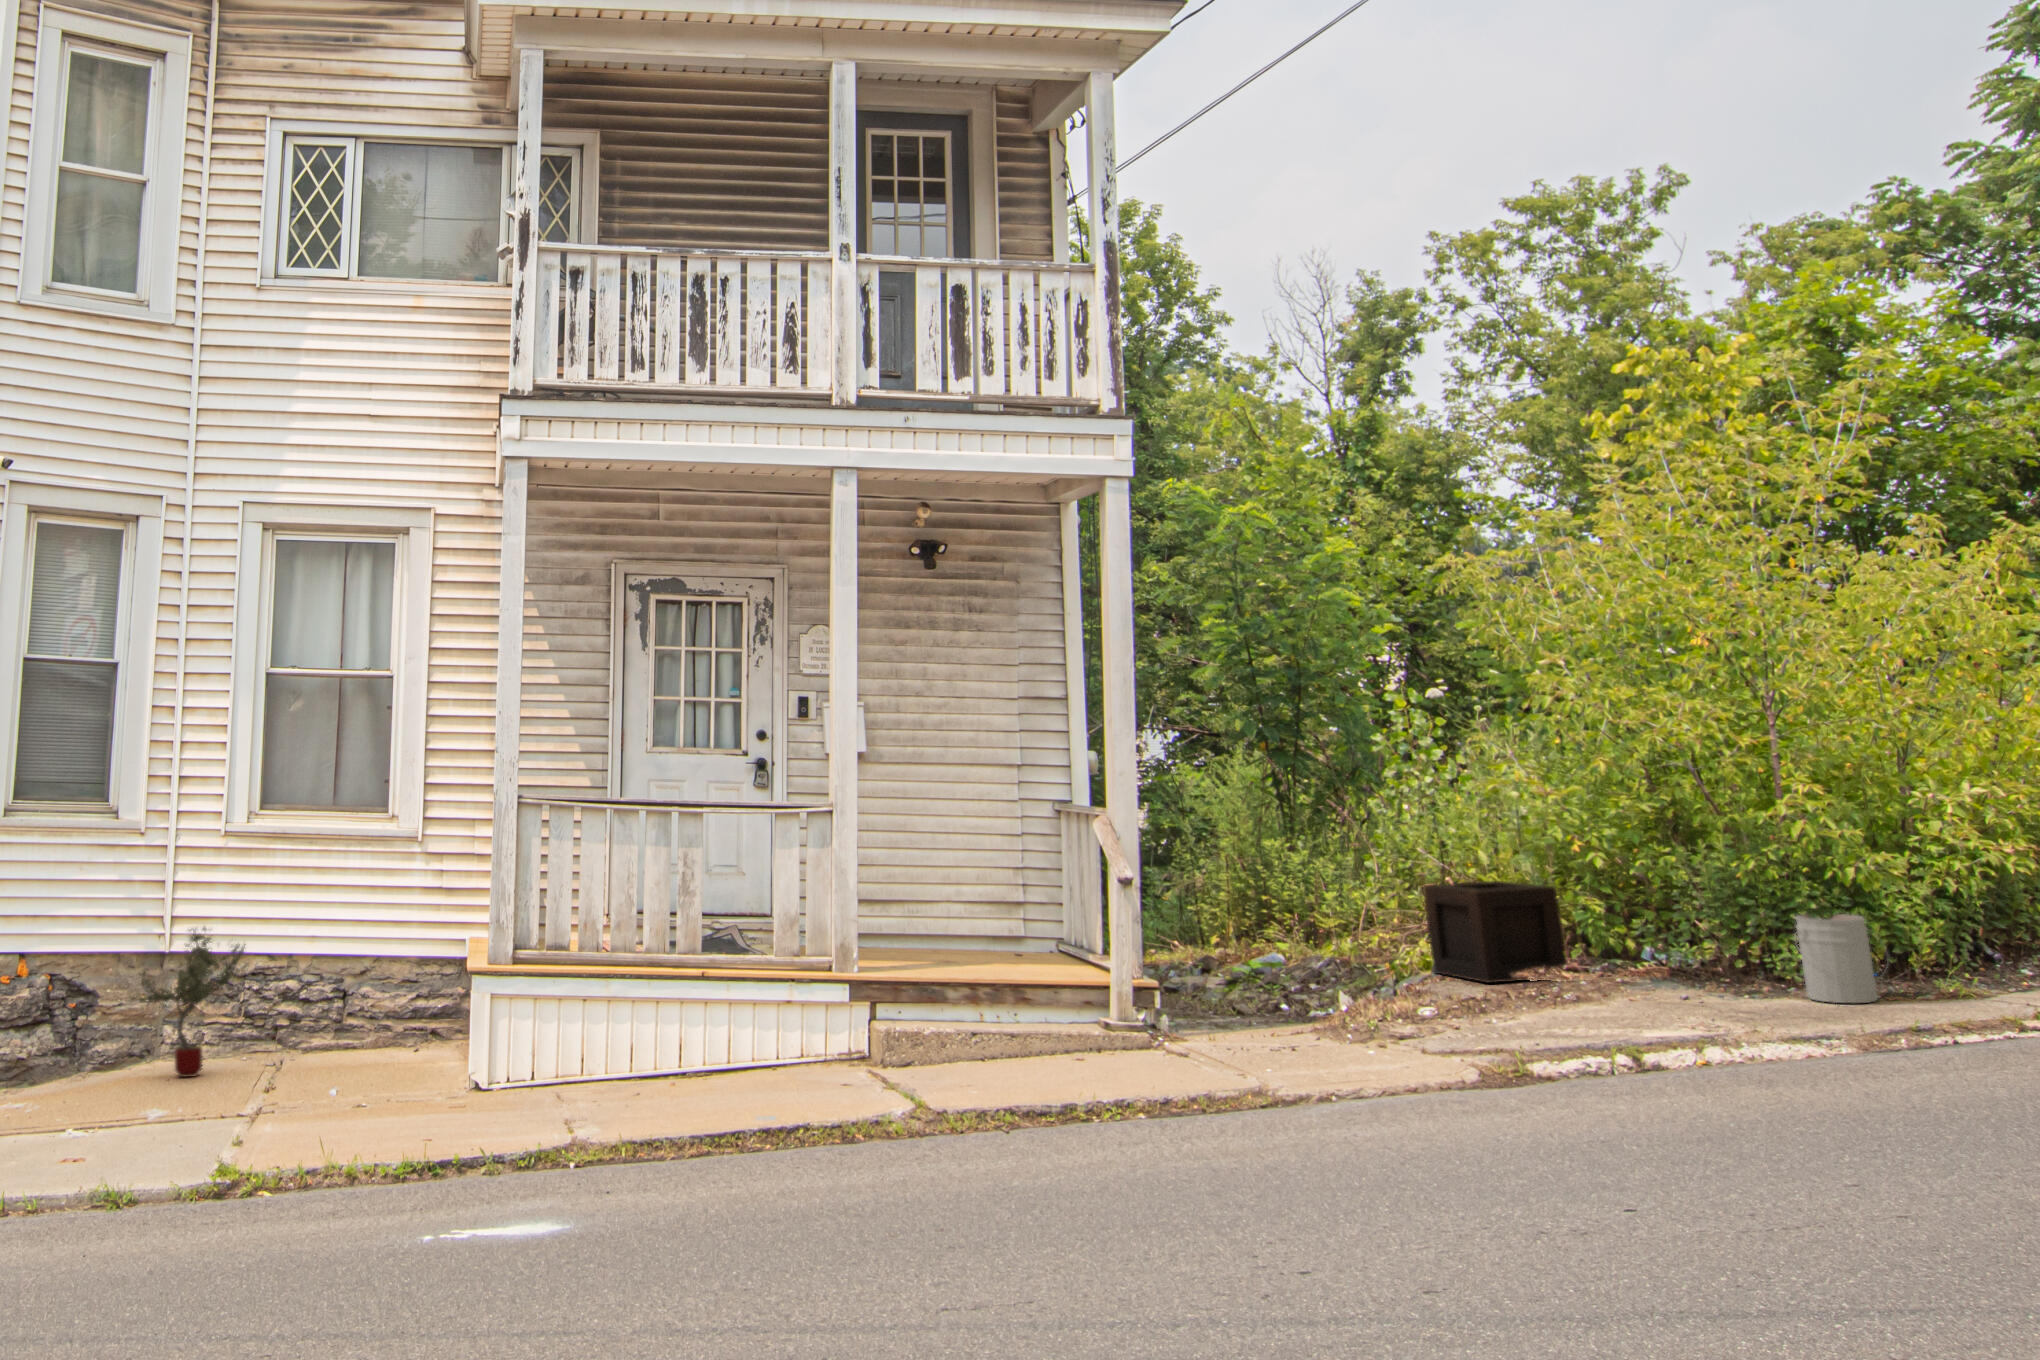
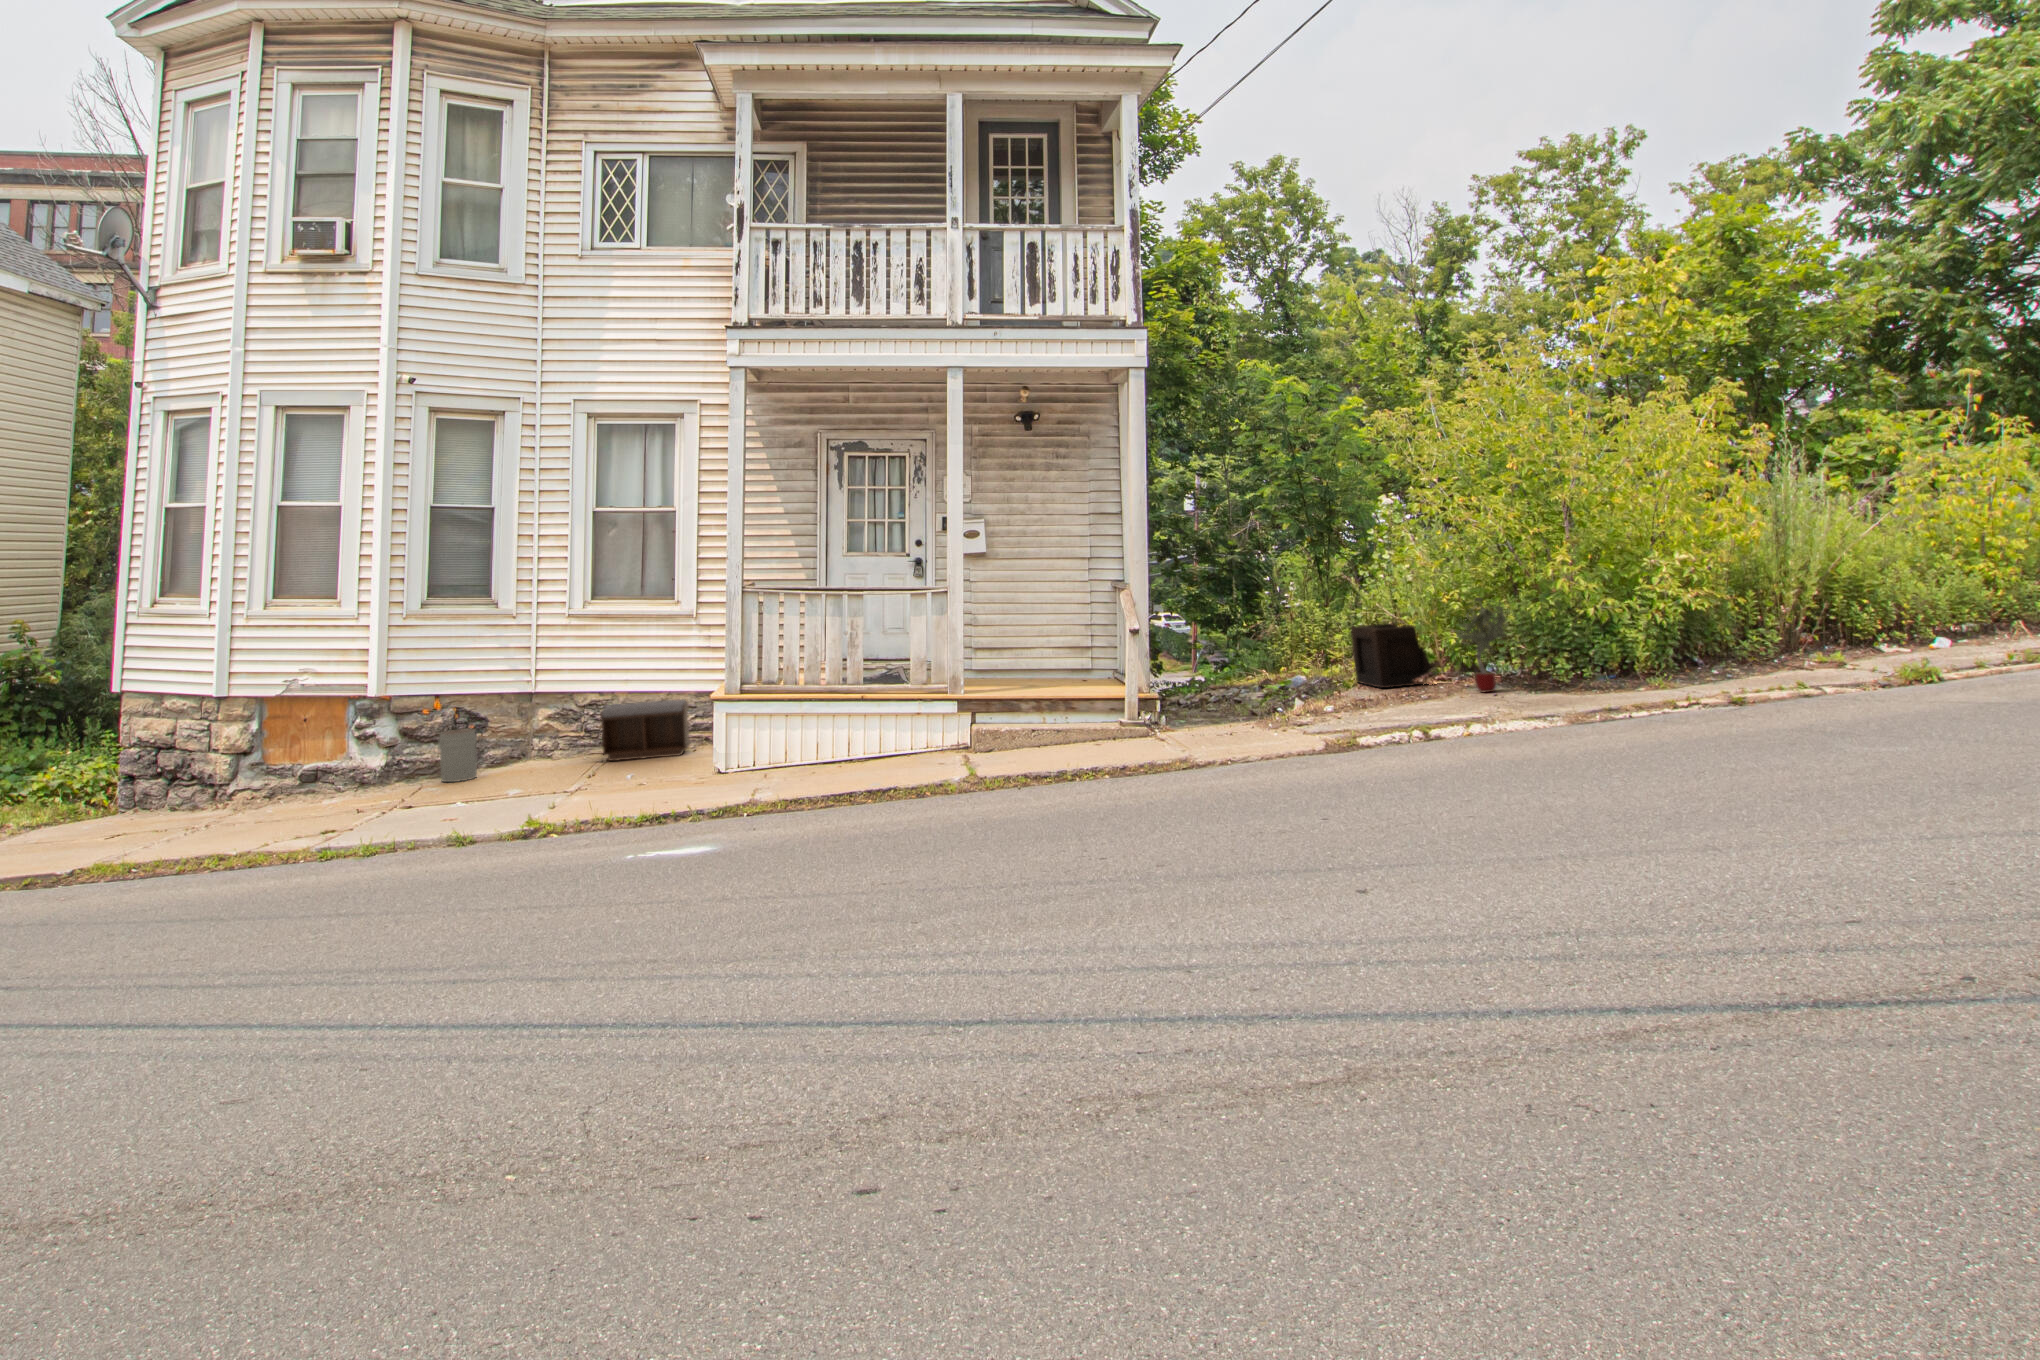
bucket: present [1795,914,1885,1003] -> present [438,729,477,782]
potted tree: present [129,927,246,1077] -> present [1457,597,1507,693]
bench: none [276,972,409,1068] -> present [600,699,690,761]

